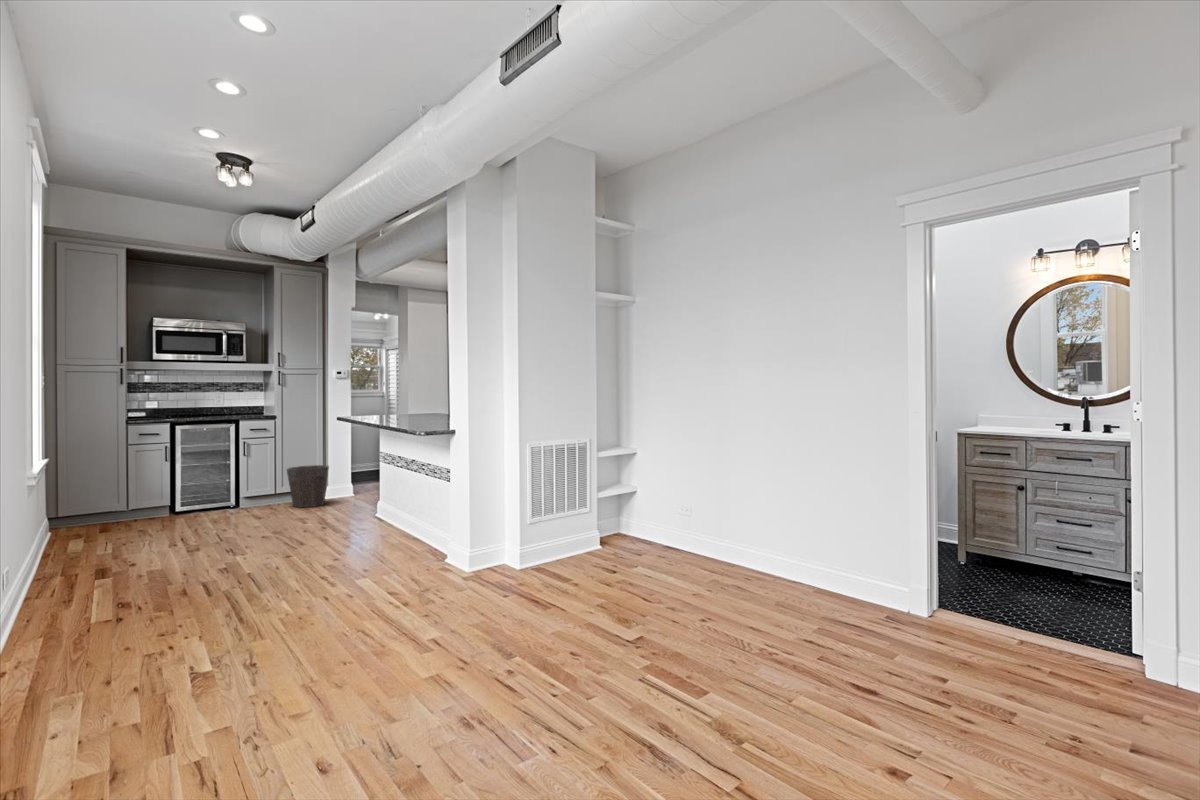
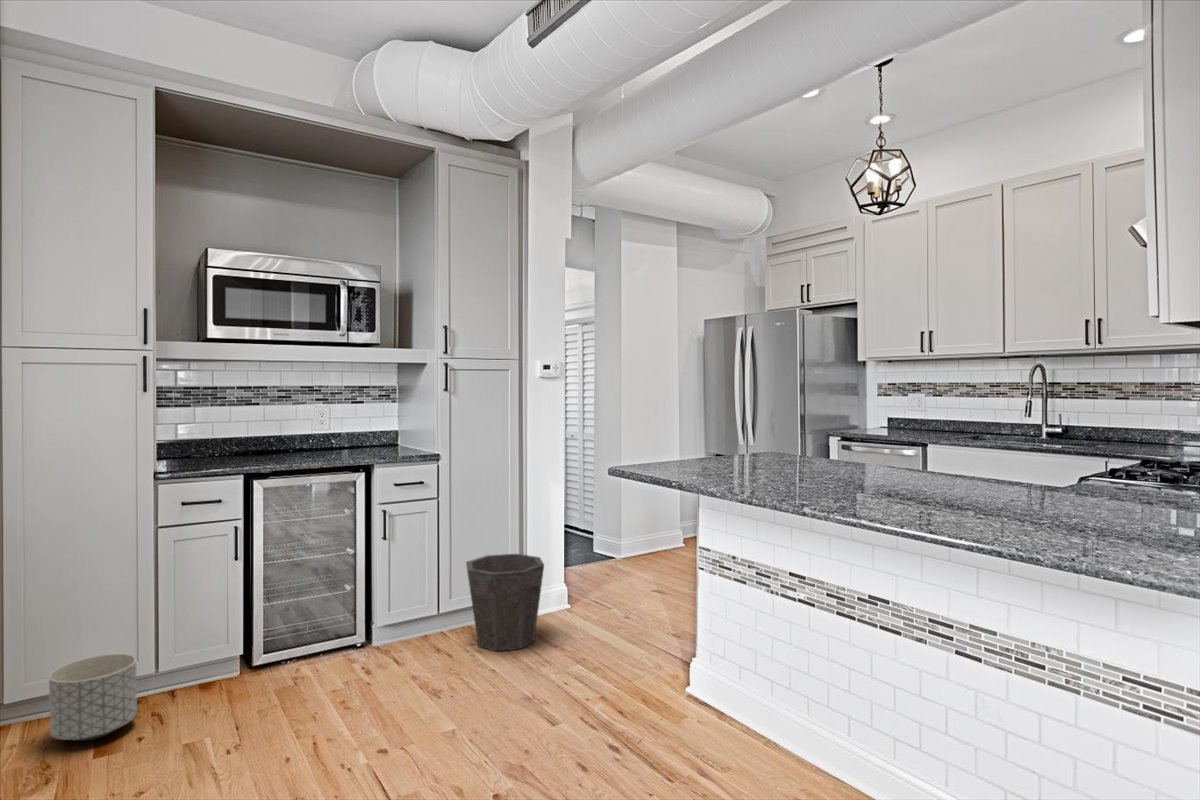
planter: none [79,498,119,530] -> present [49,654,137,741]

